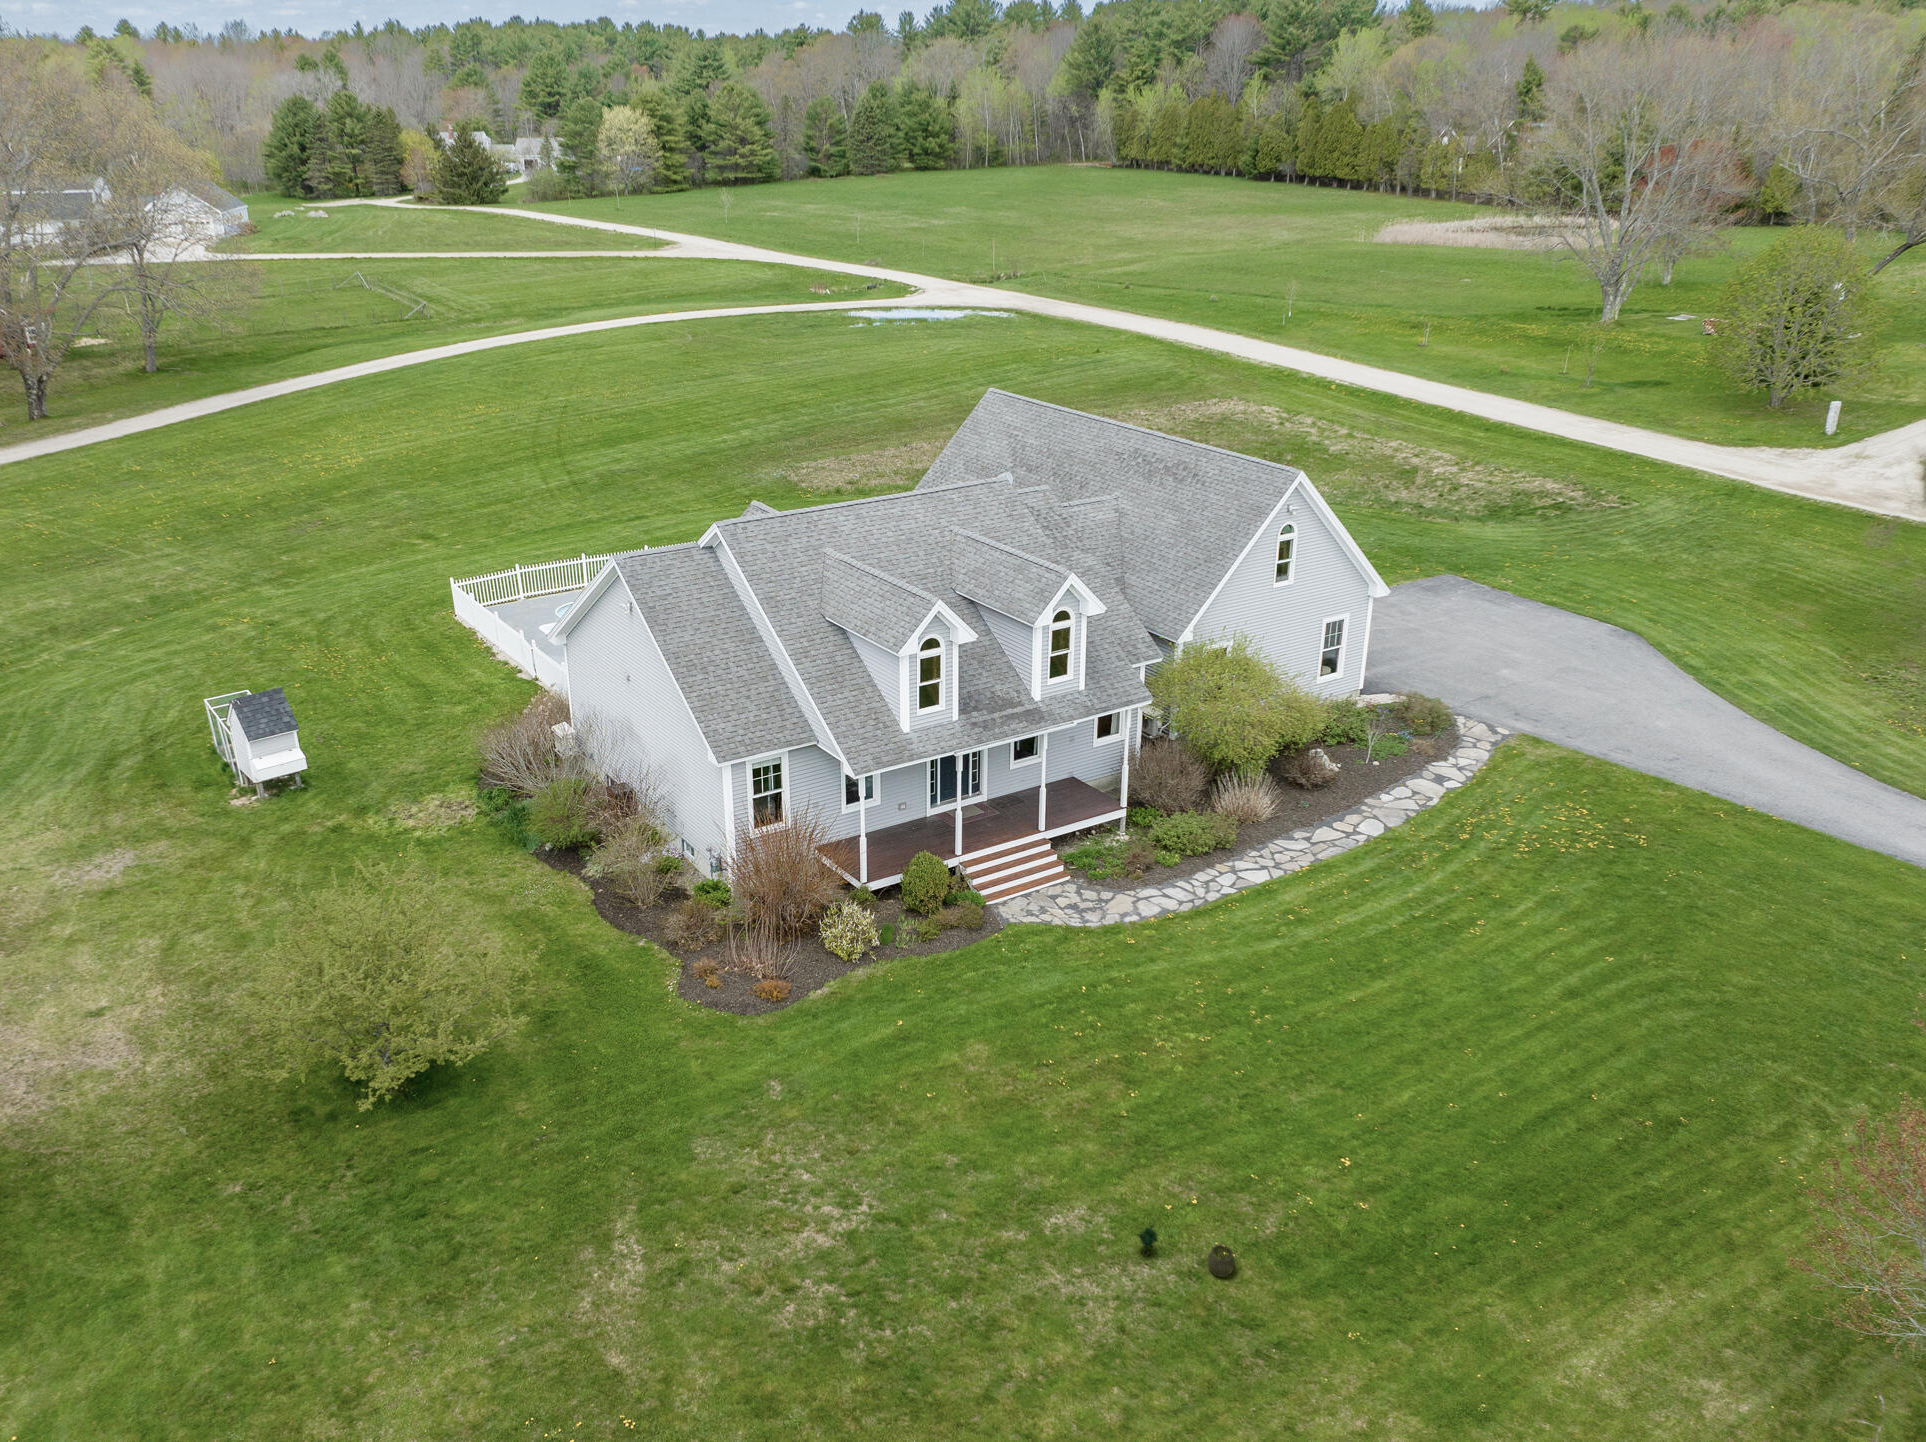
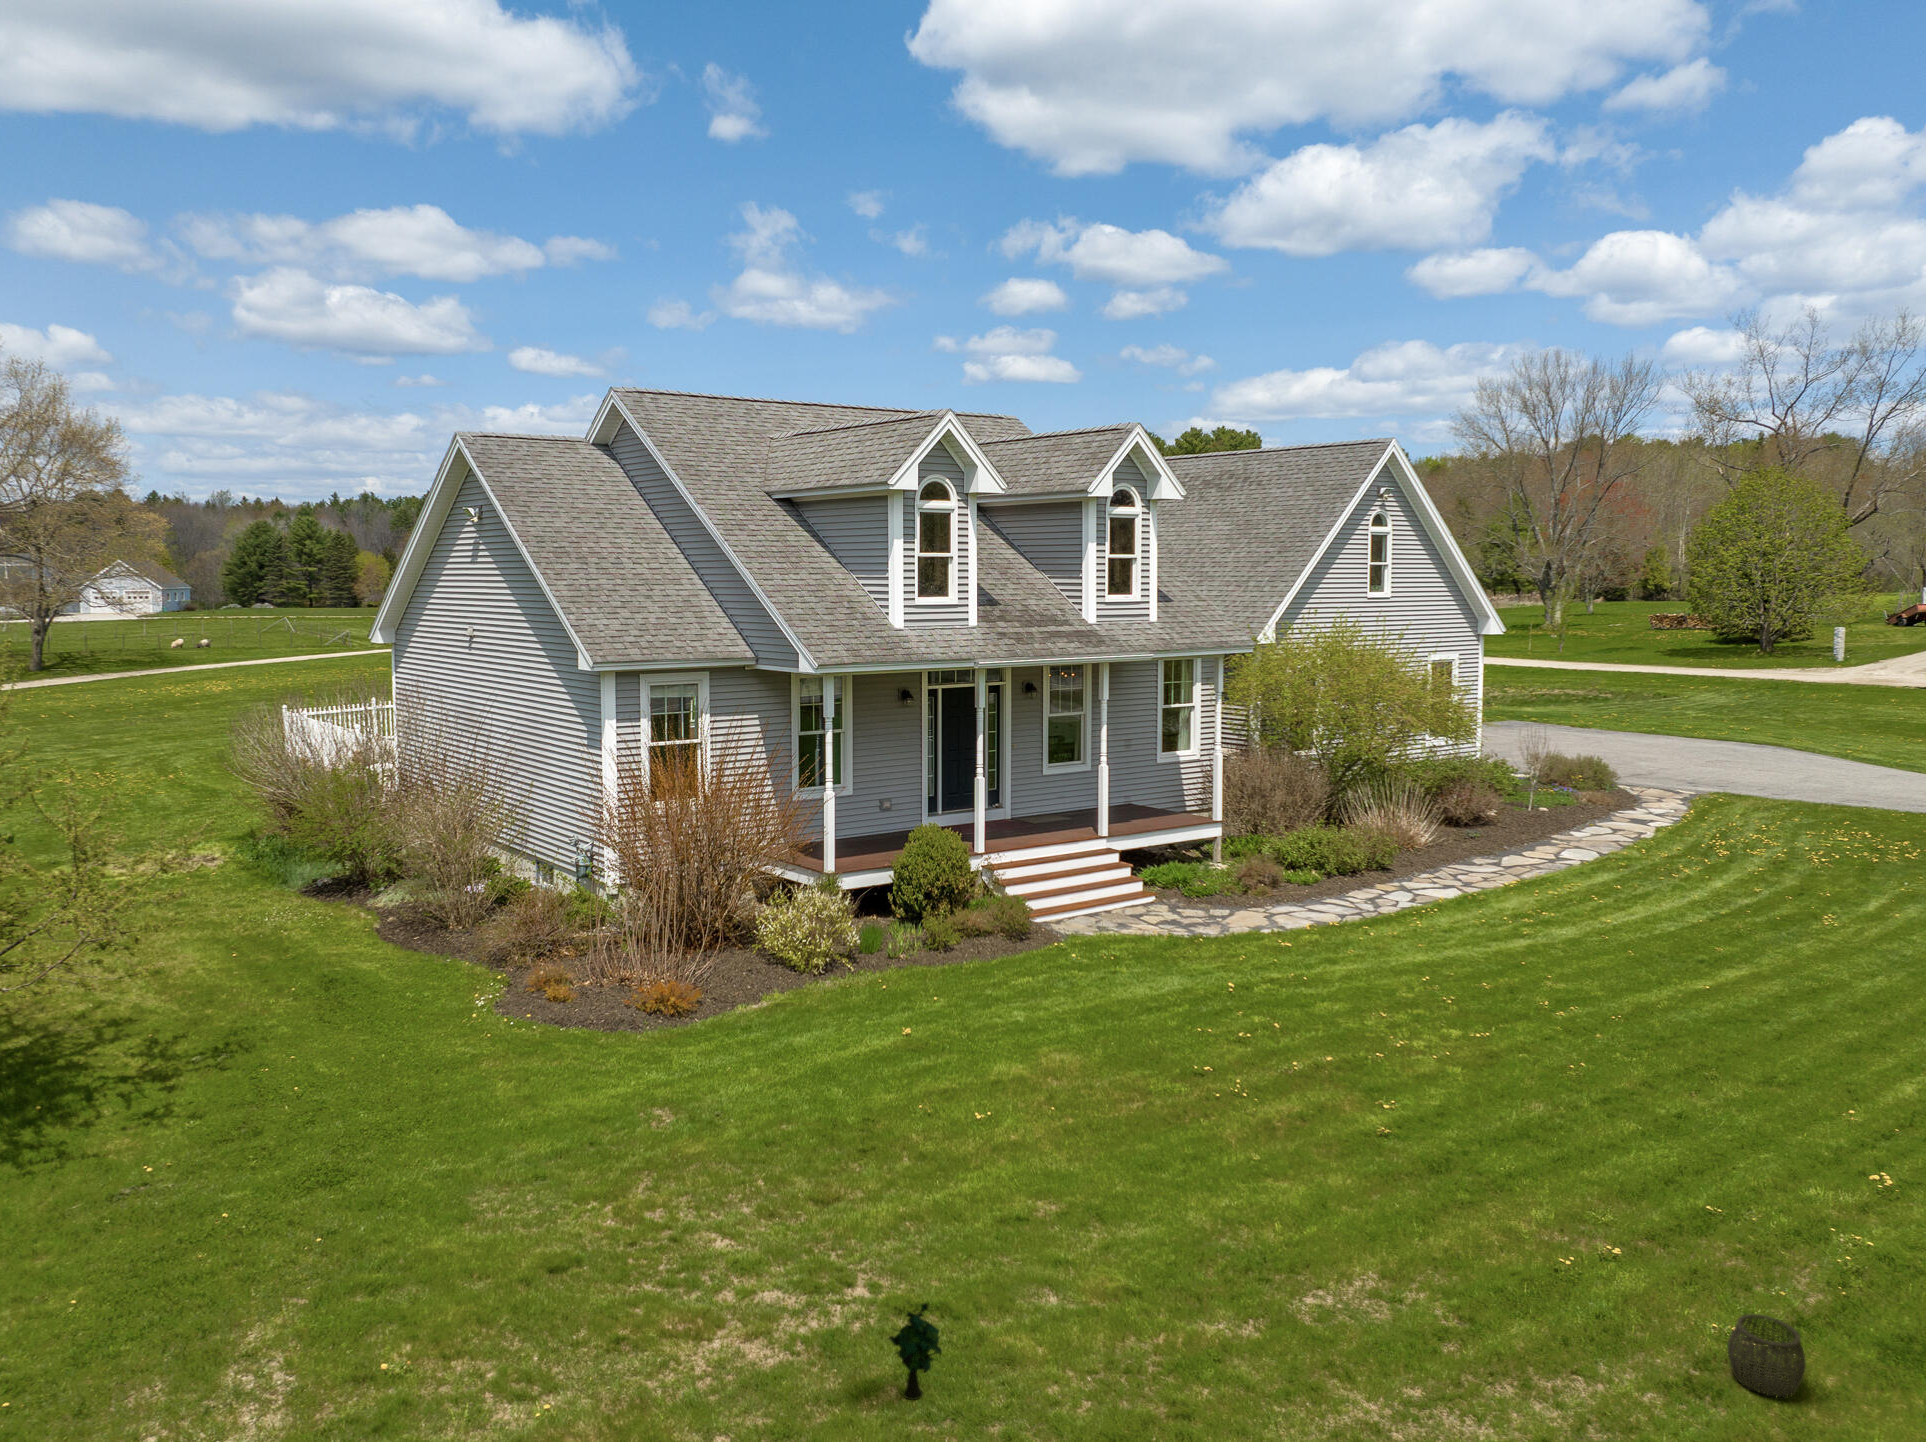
decorative plant: present [1138,1225,1158,1256] -> present [889,1303,942,1400]

